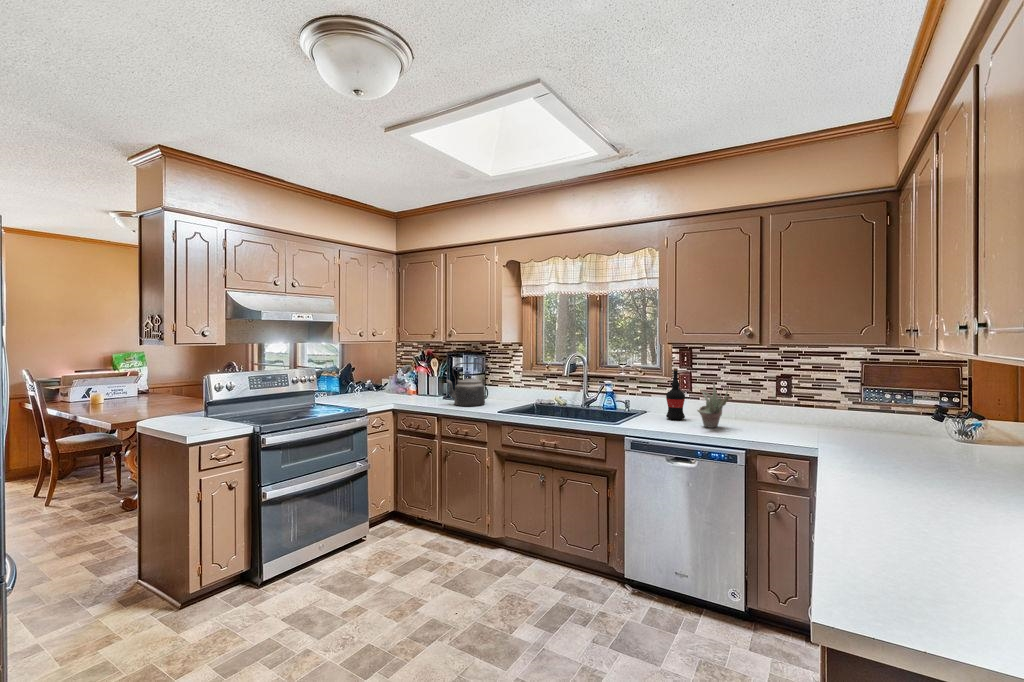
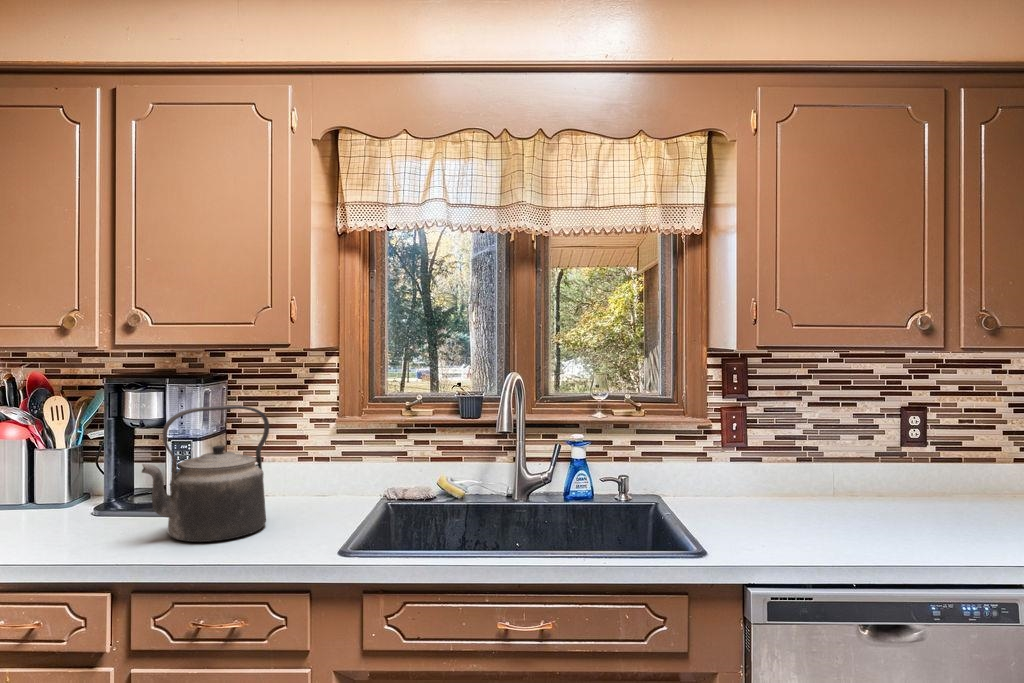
wine bottle: present [666,368,685,420] -> none [748,401,790,515]
succulent plant: present [697,382,730,428] -> none [855,431,944,532]

